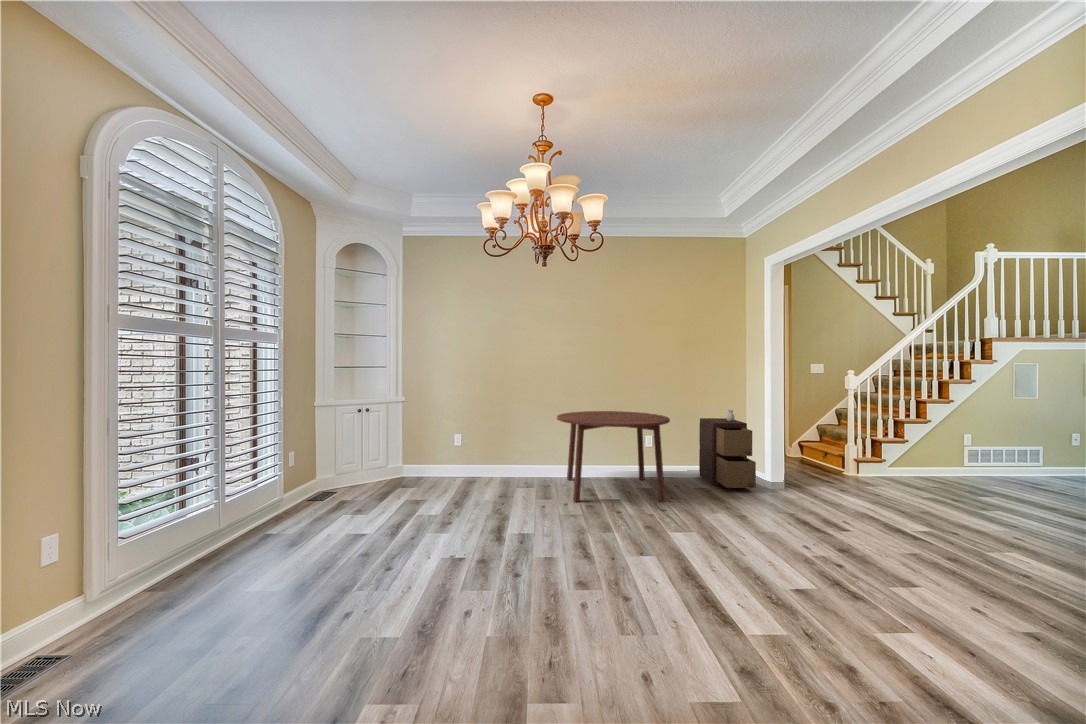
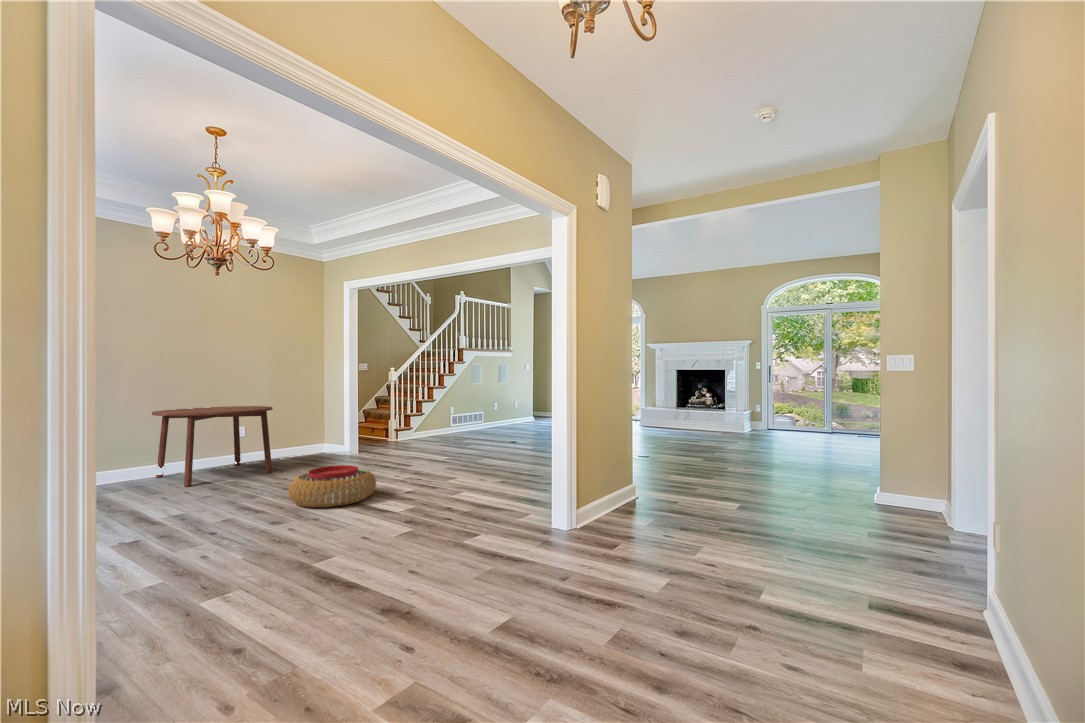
storage cabinet: present [699,410,756,488] -> none [288,400,337,459]
pouf: none [634,535,773,626] -> present [289,465,376,508]

